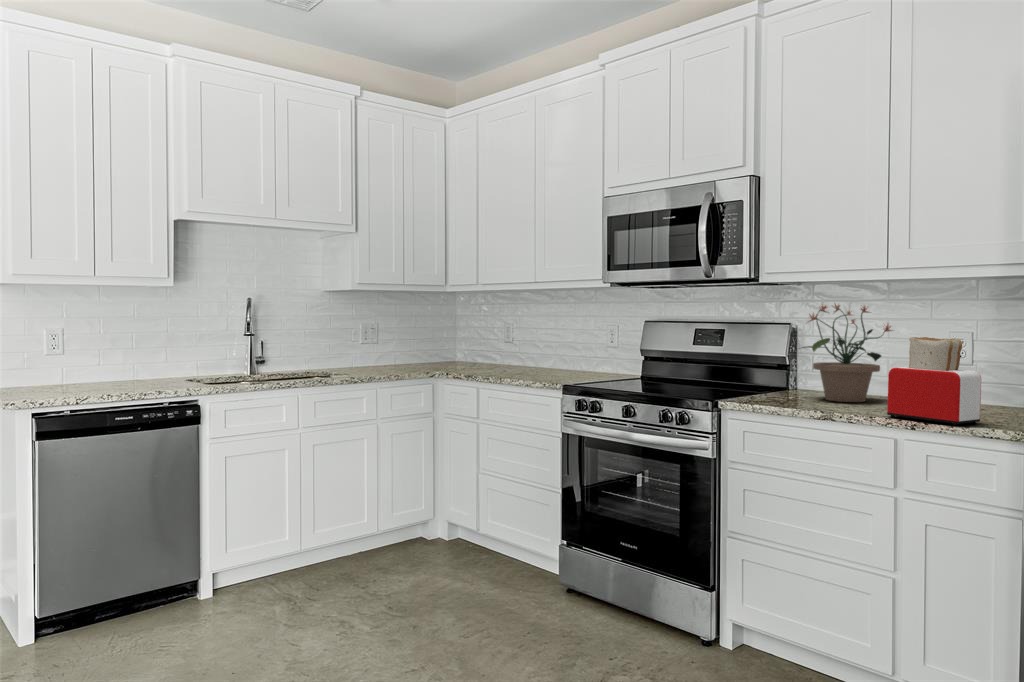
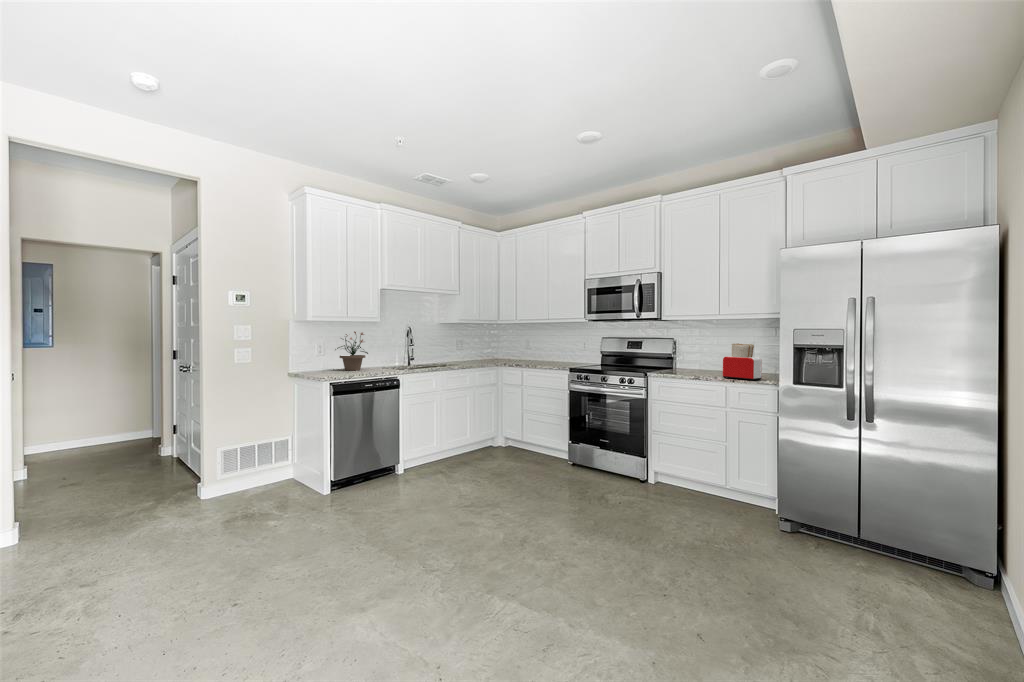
potted plant: present [802,304,892,402] -> present [335,331,368,370]

